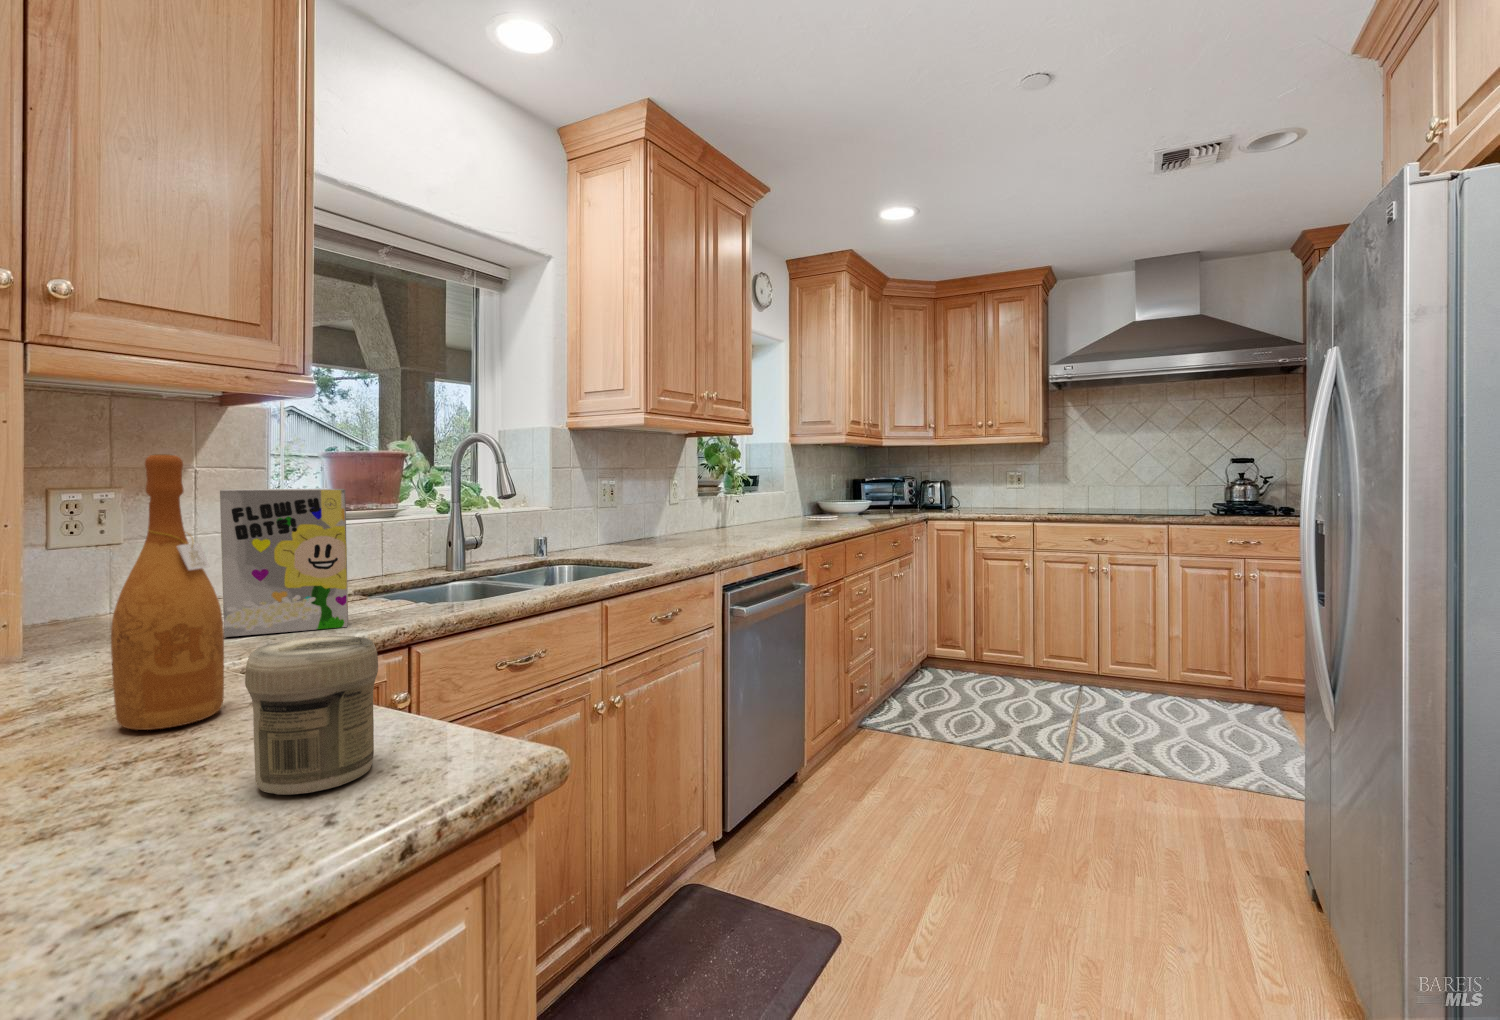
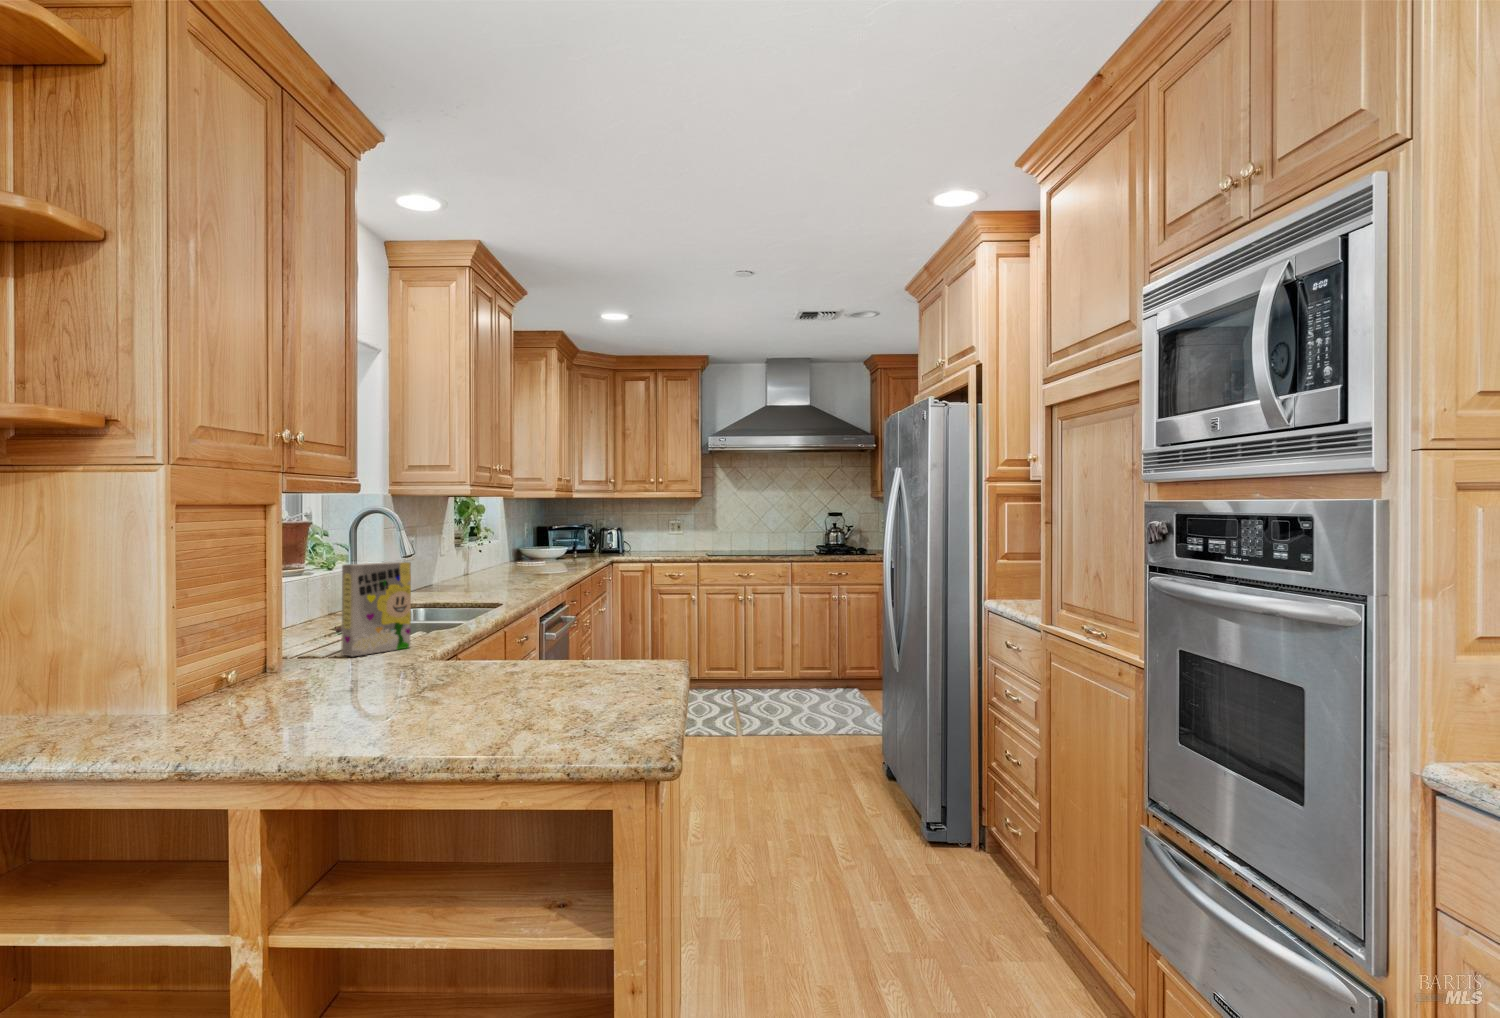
wine bottle: present [111,454,224,730] -> none [454,555,495,680]
jar: present [245,636,378,795] -> none [576,628,618,682]

